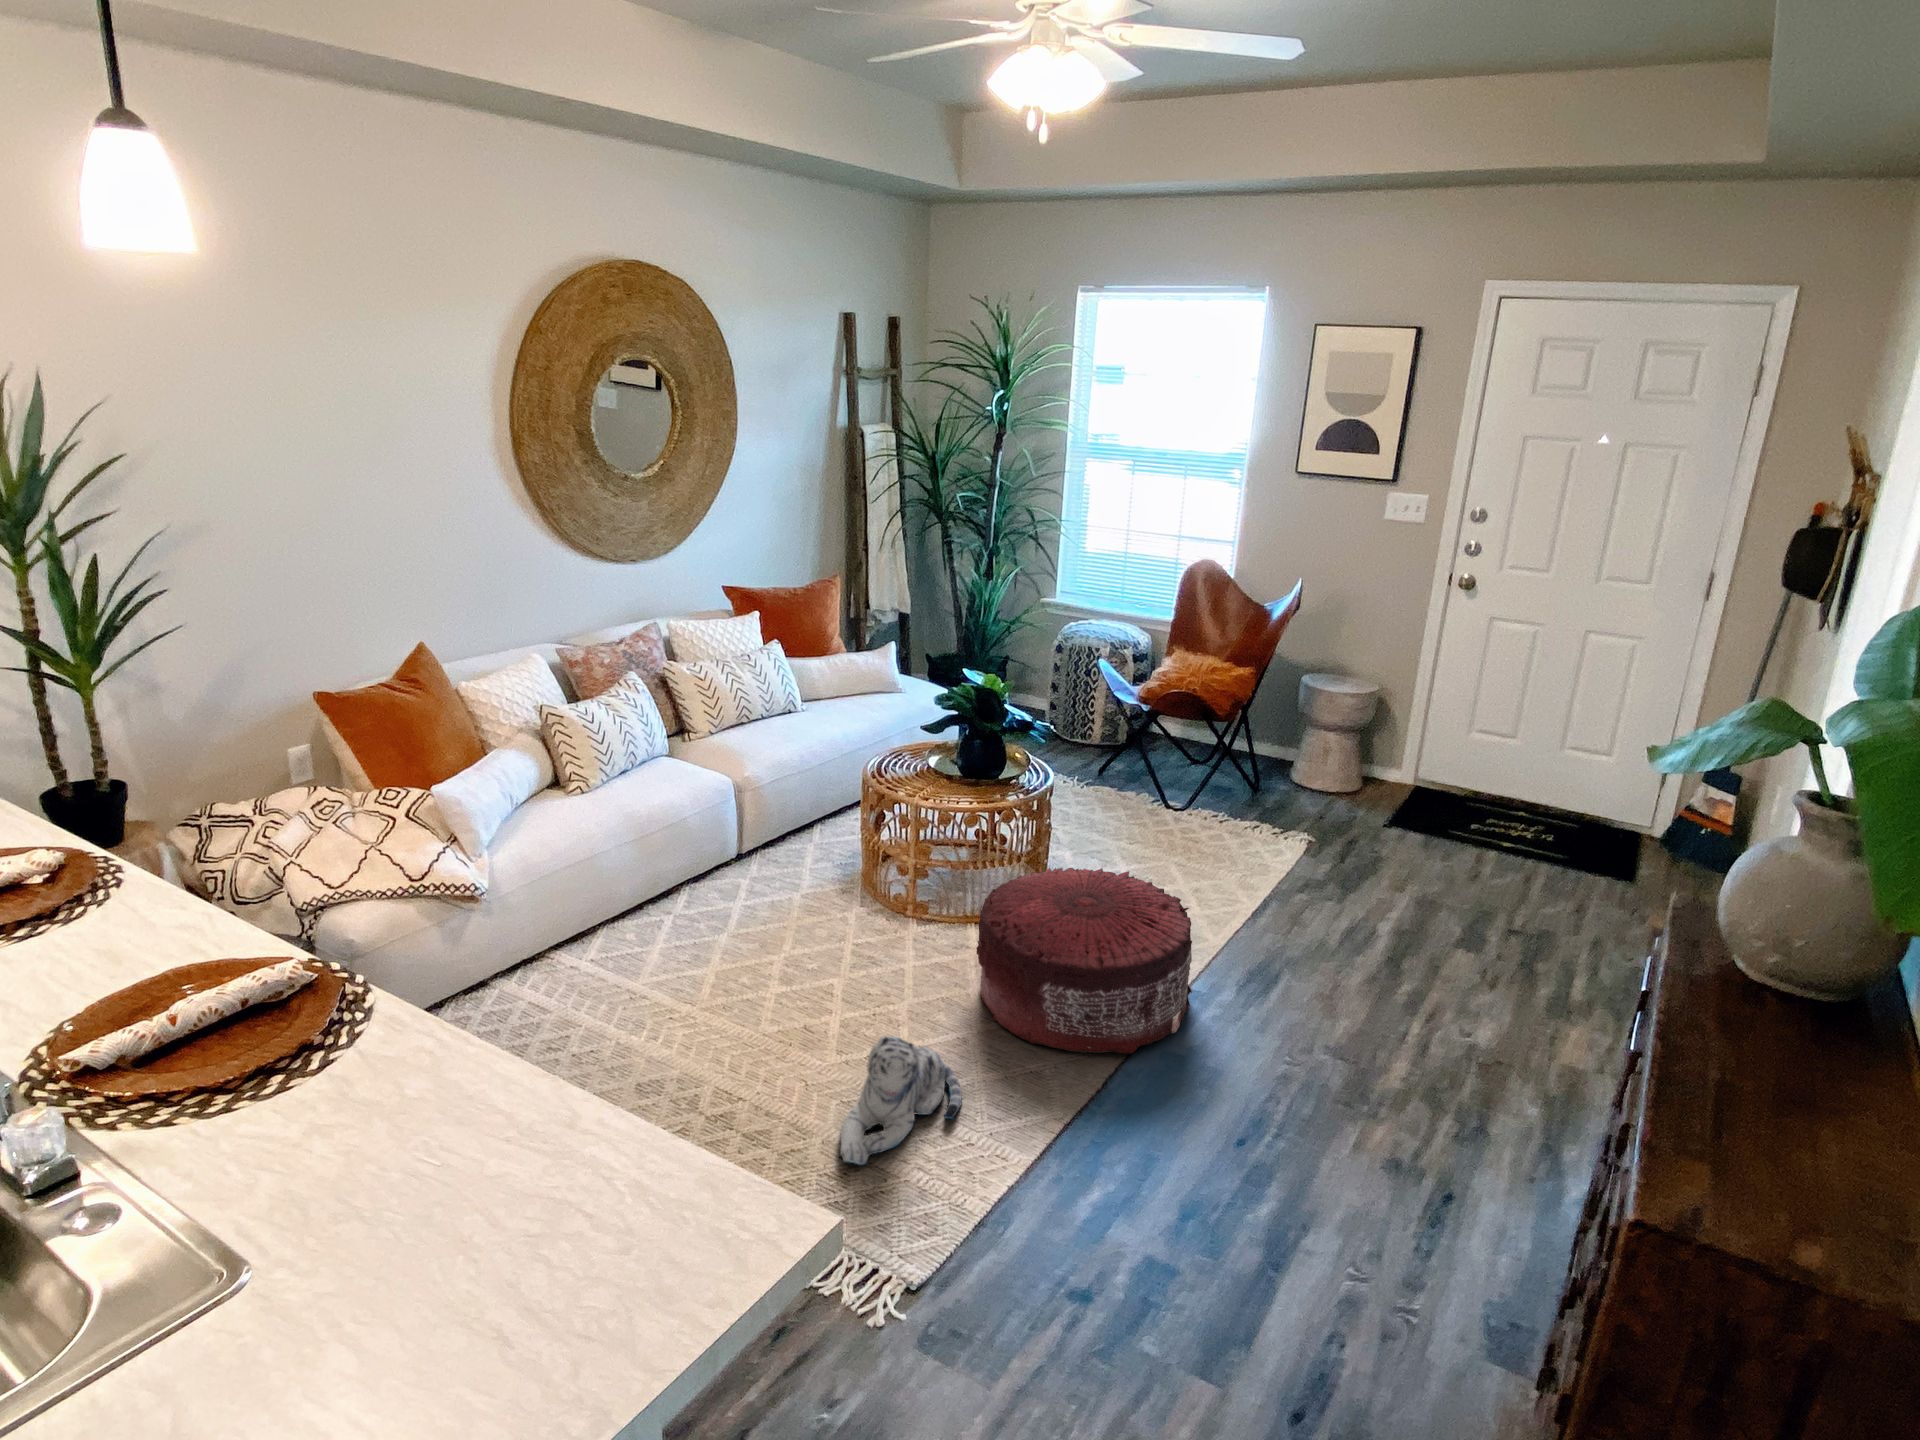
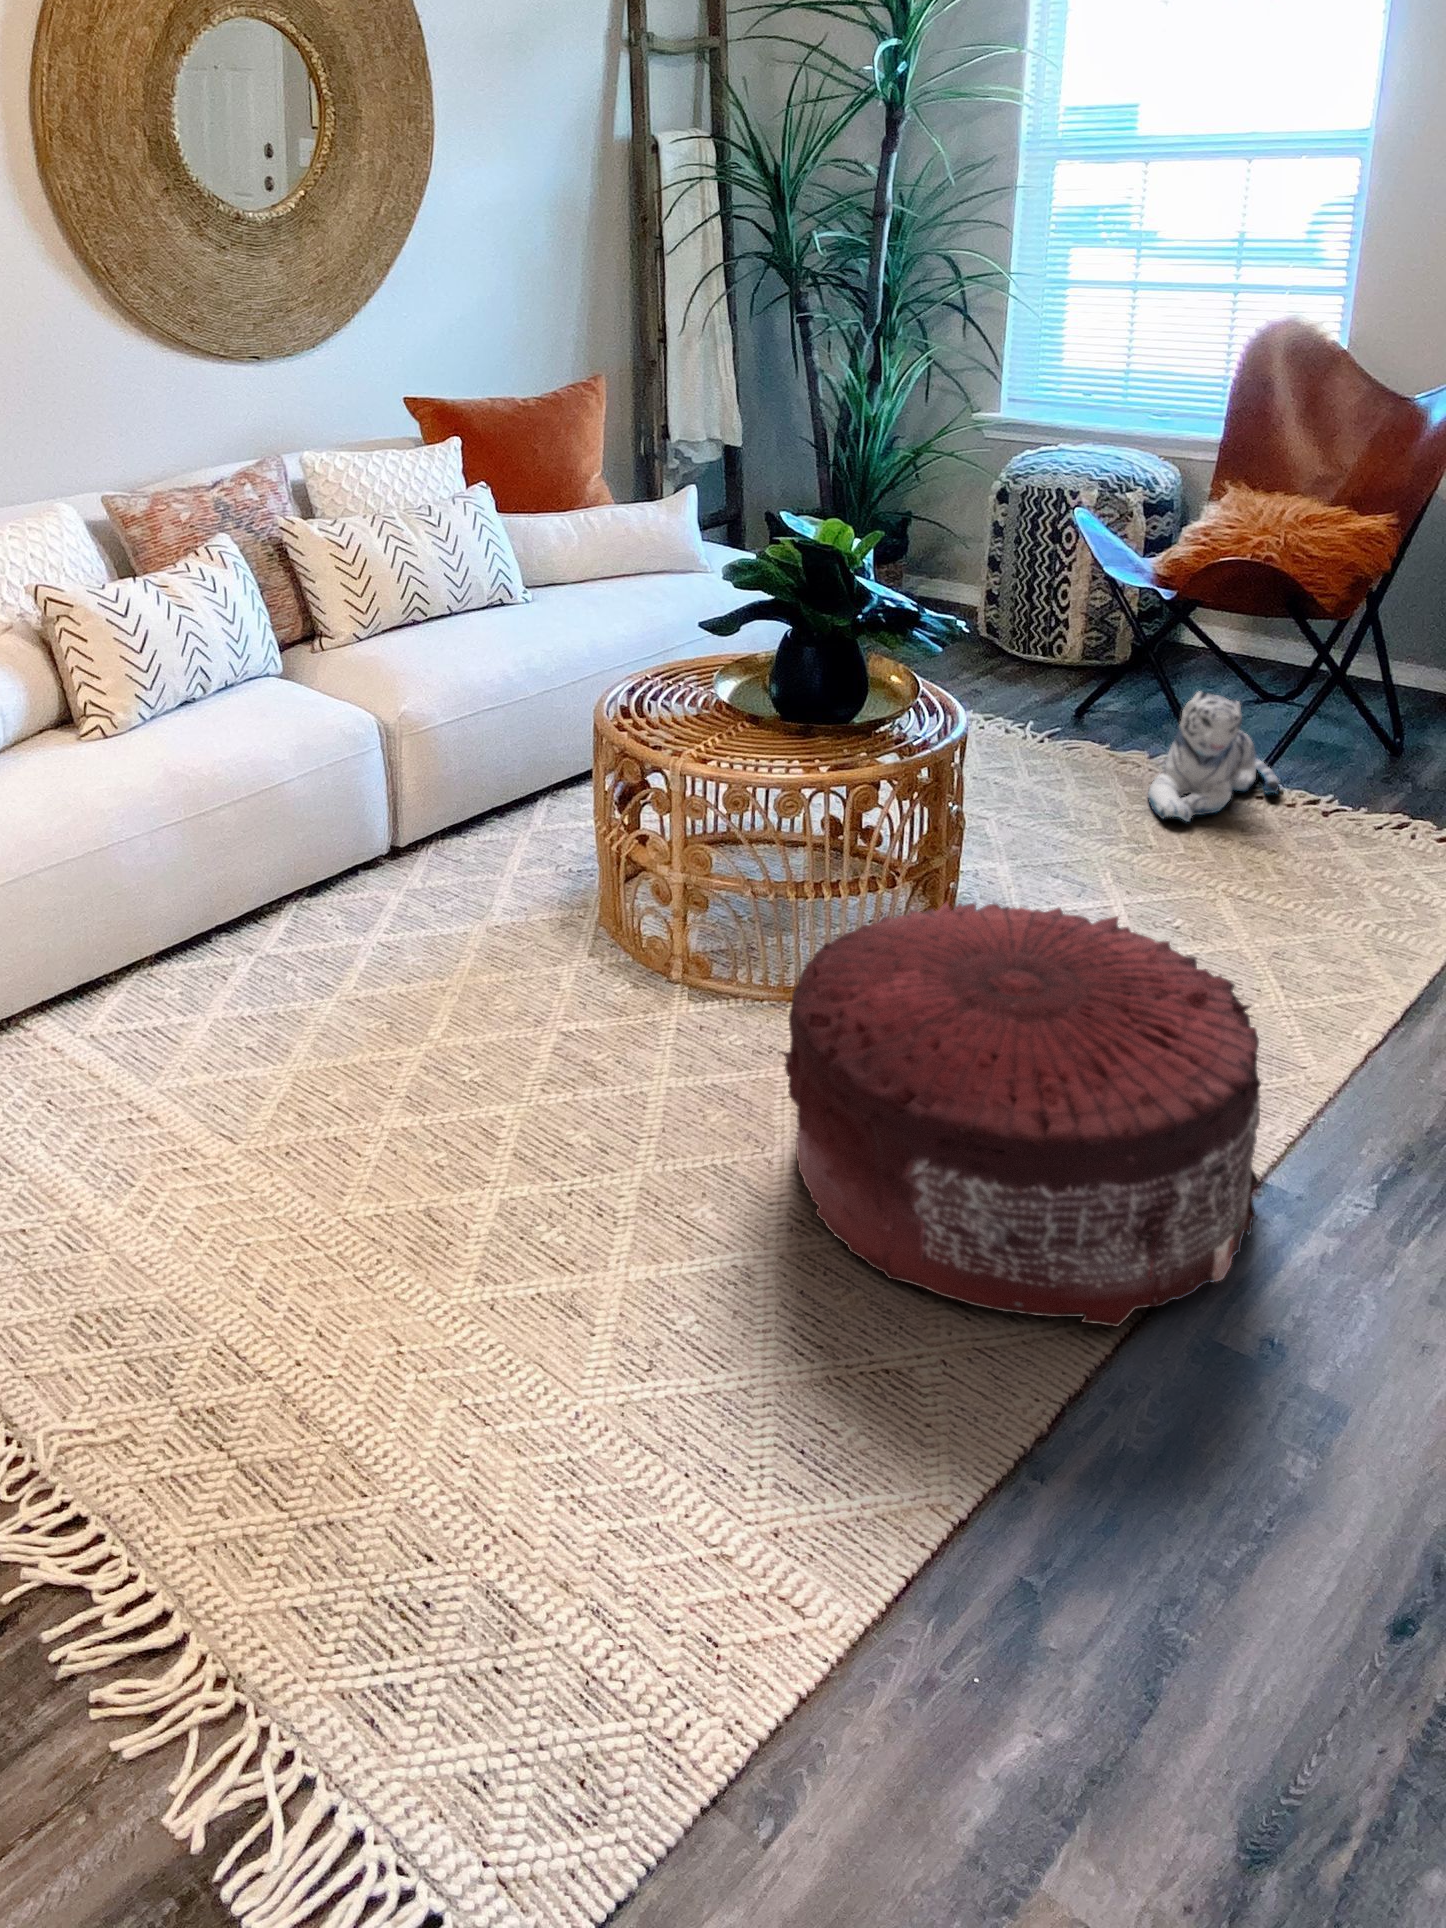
plush toy: present [840,1036,962,1165] -> present [1148,692,1279,822]

